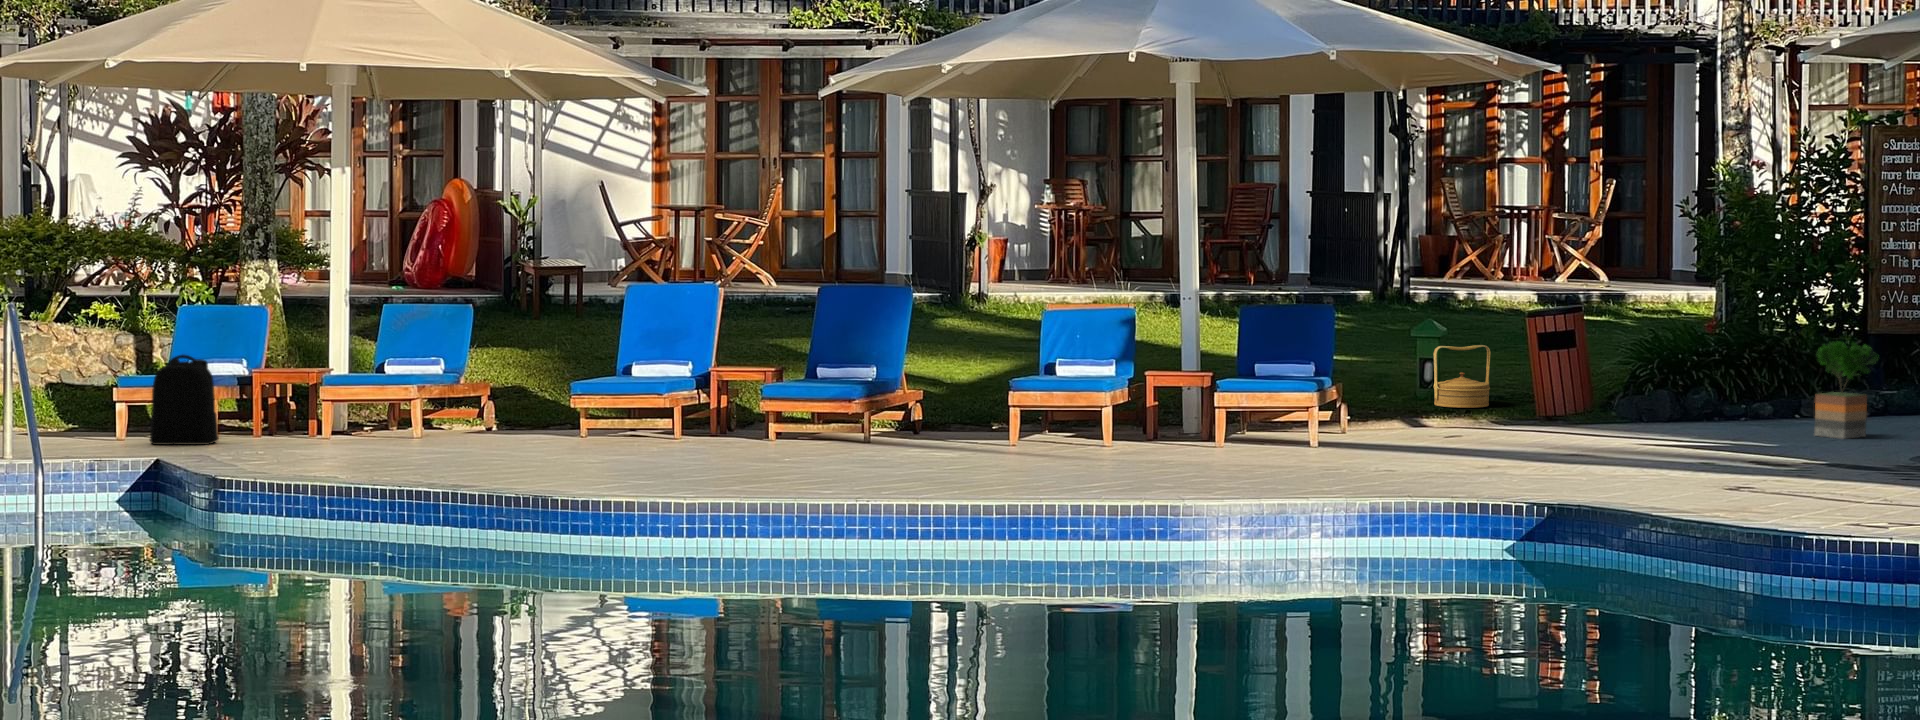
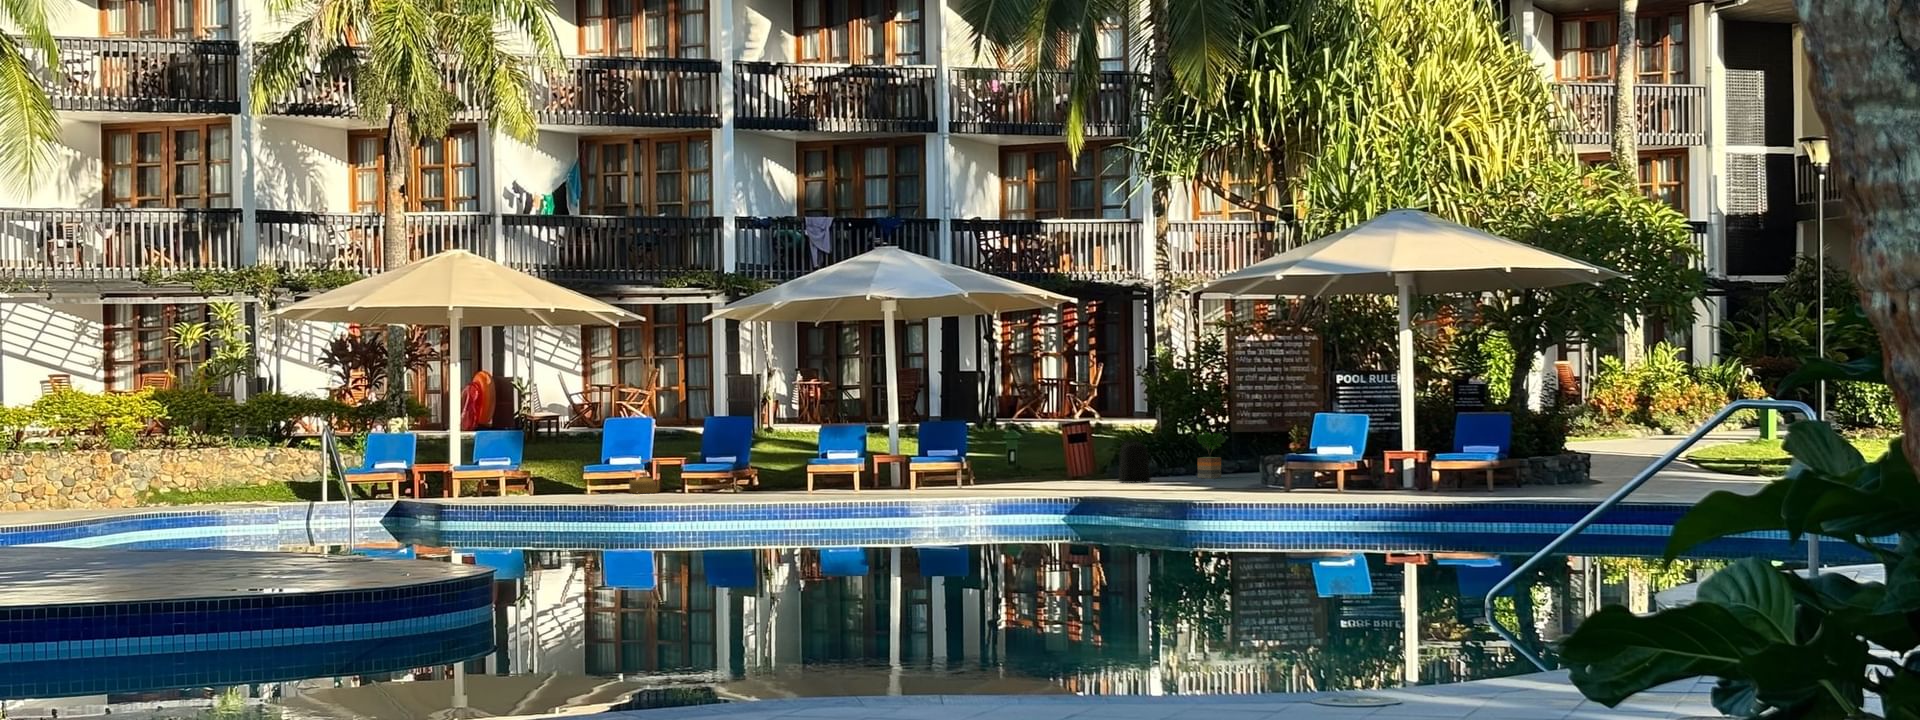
basket: present [1434,345,1491,408] -> present [629,459,659,493]
backpack: present [150,355,219,445] -> present [1119,439,1151,483]

